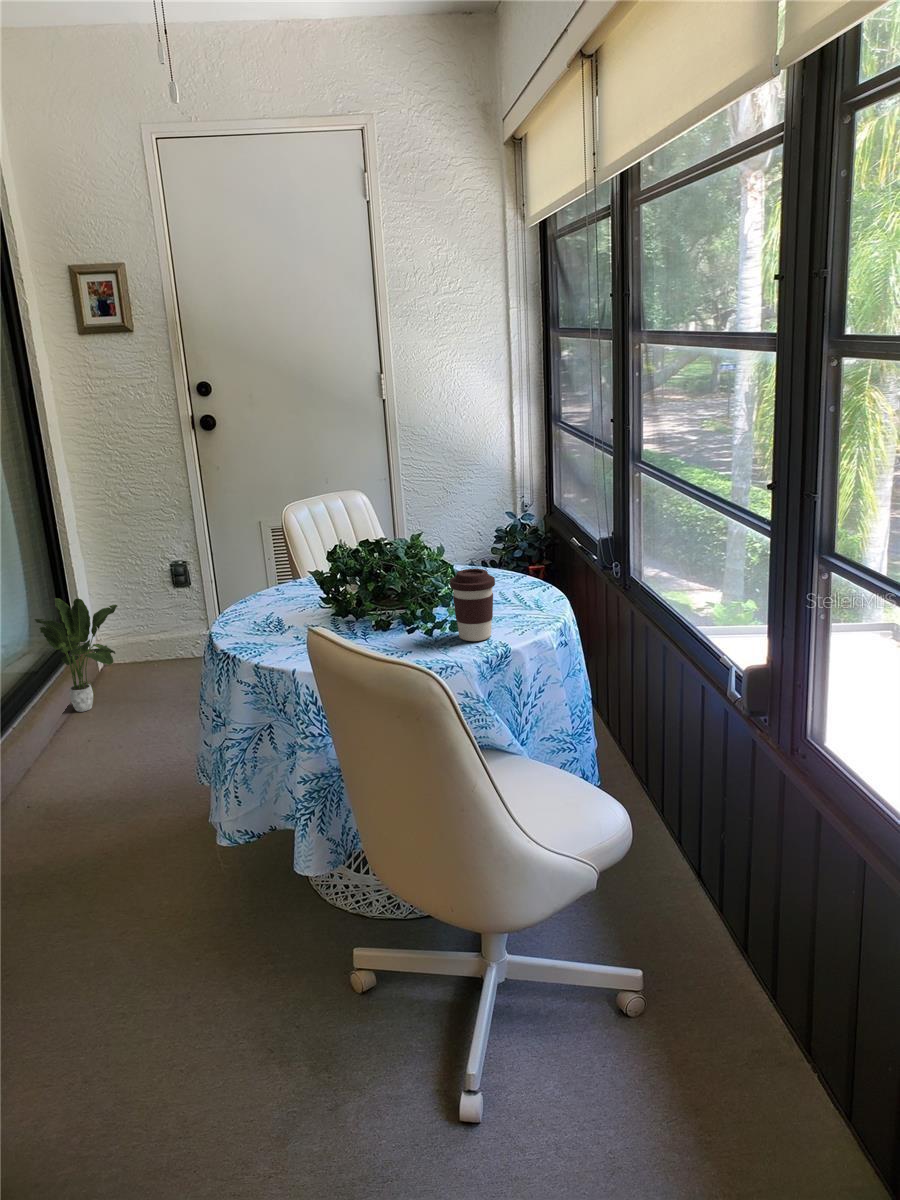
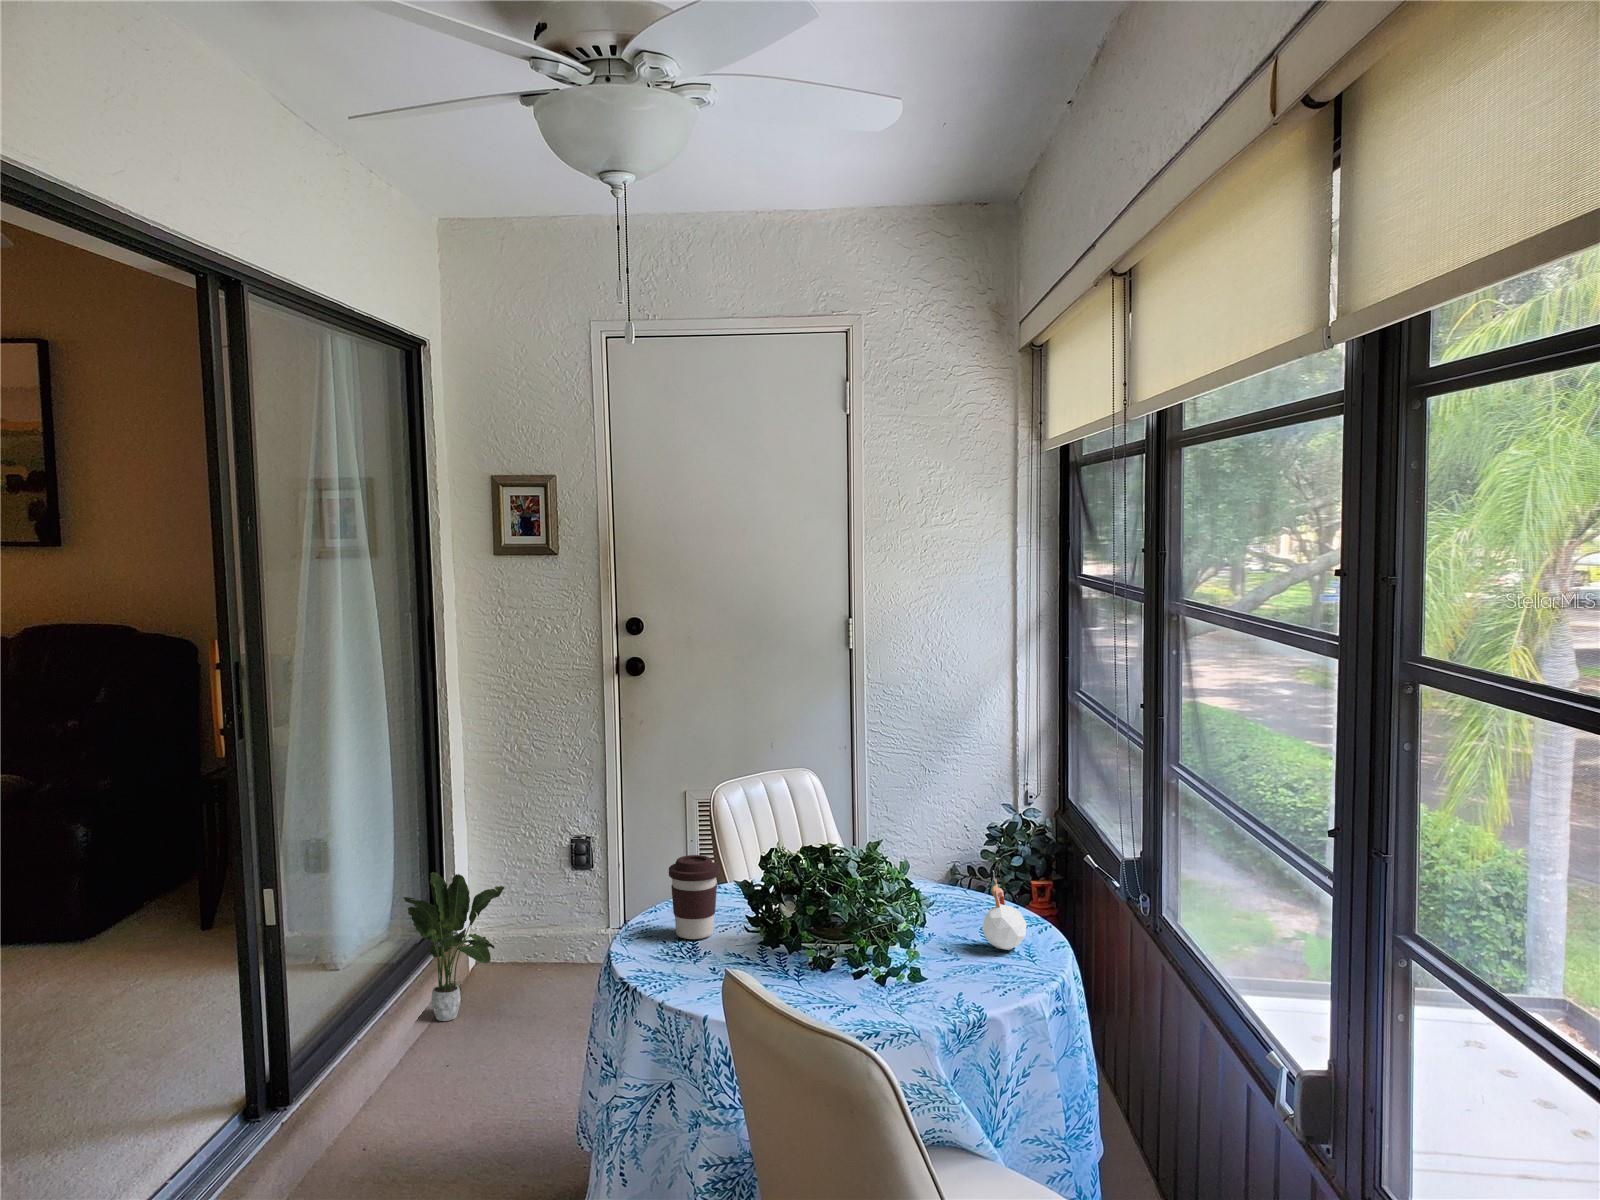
candle: none [502,547,536,606] -> present [982,870,1027,950]
coffee cup: present [450,569,495,641] -> present [669,855,719,939]

